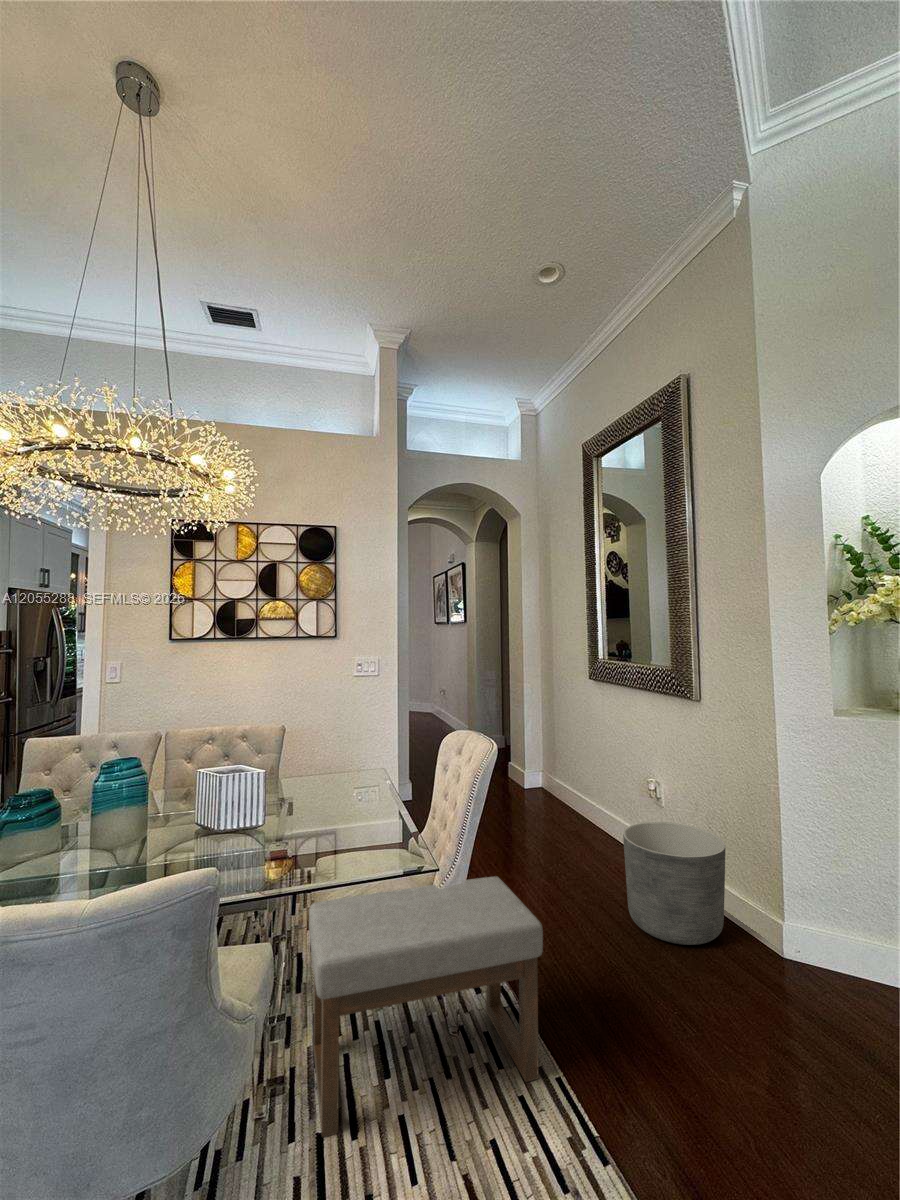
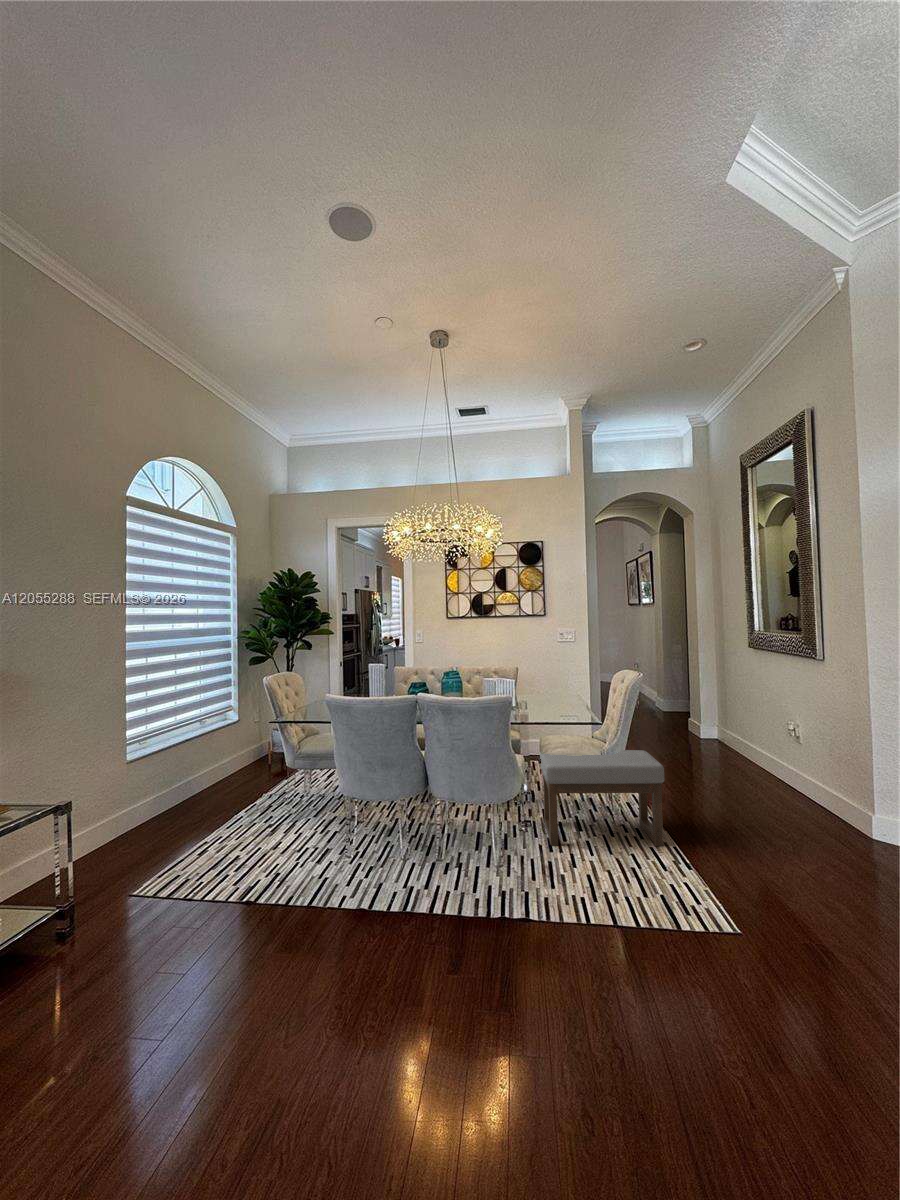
planter: present [623,822,726,945] -> none [746,741,822,816]

